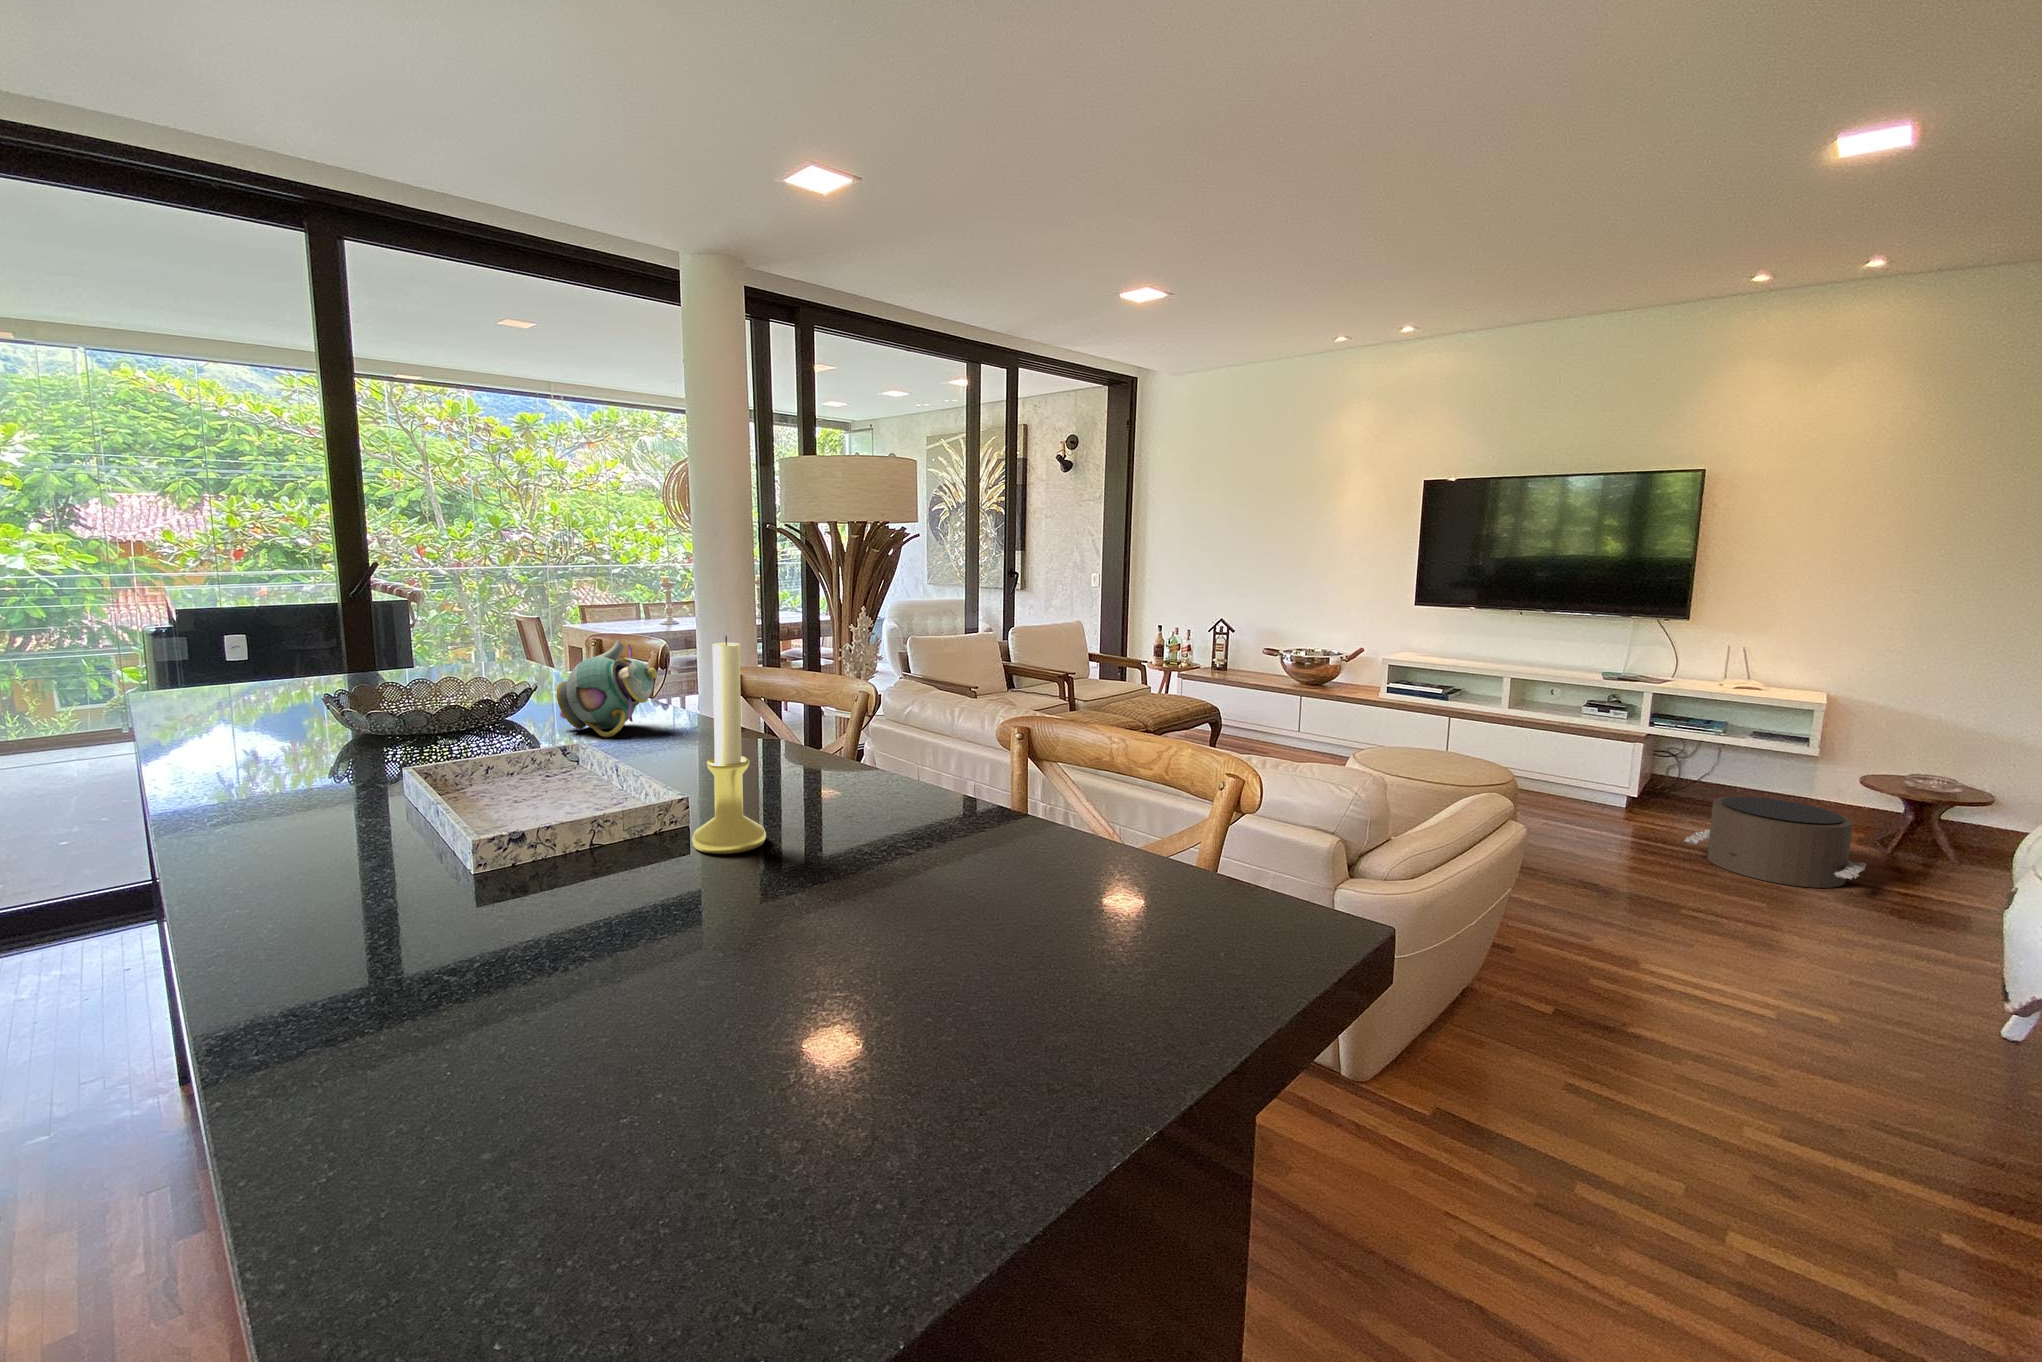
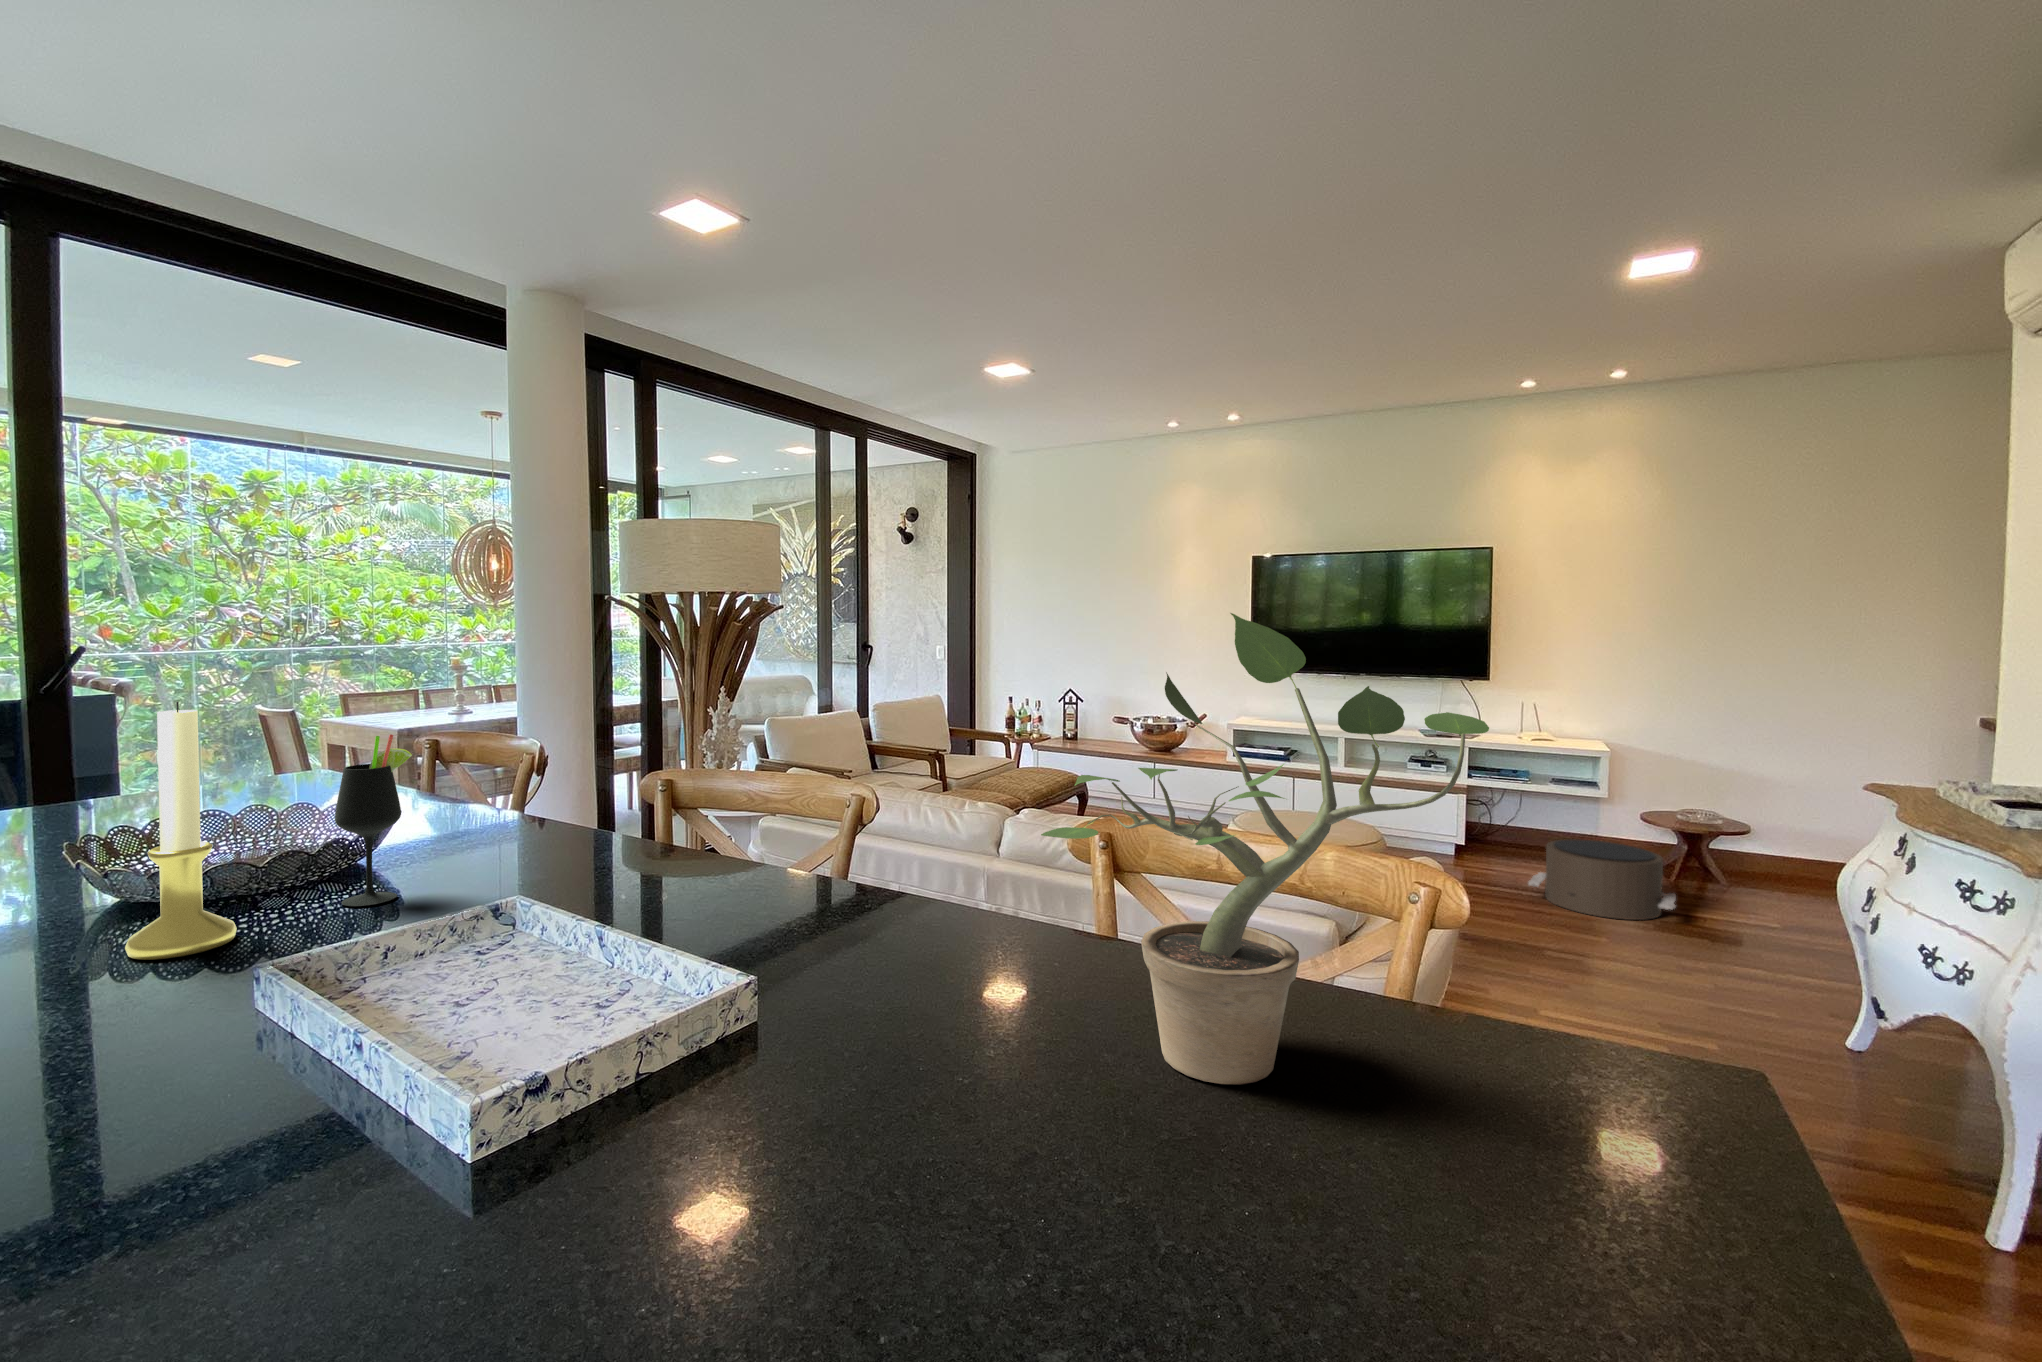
potted plant: none [833,555,1127,884] -> present [1041,613,1489,1084]
wine glass: none [480,632,528,749] -> present [335,734,412,906]
candle holder: present [692,636,766,854] -> present [125,701,237,960]
teapot: present [556,640,657,737] -> none [439,737,585,875]

